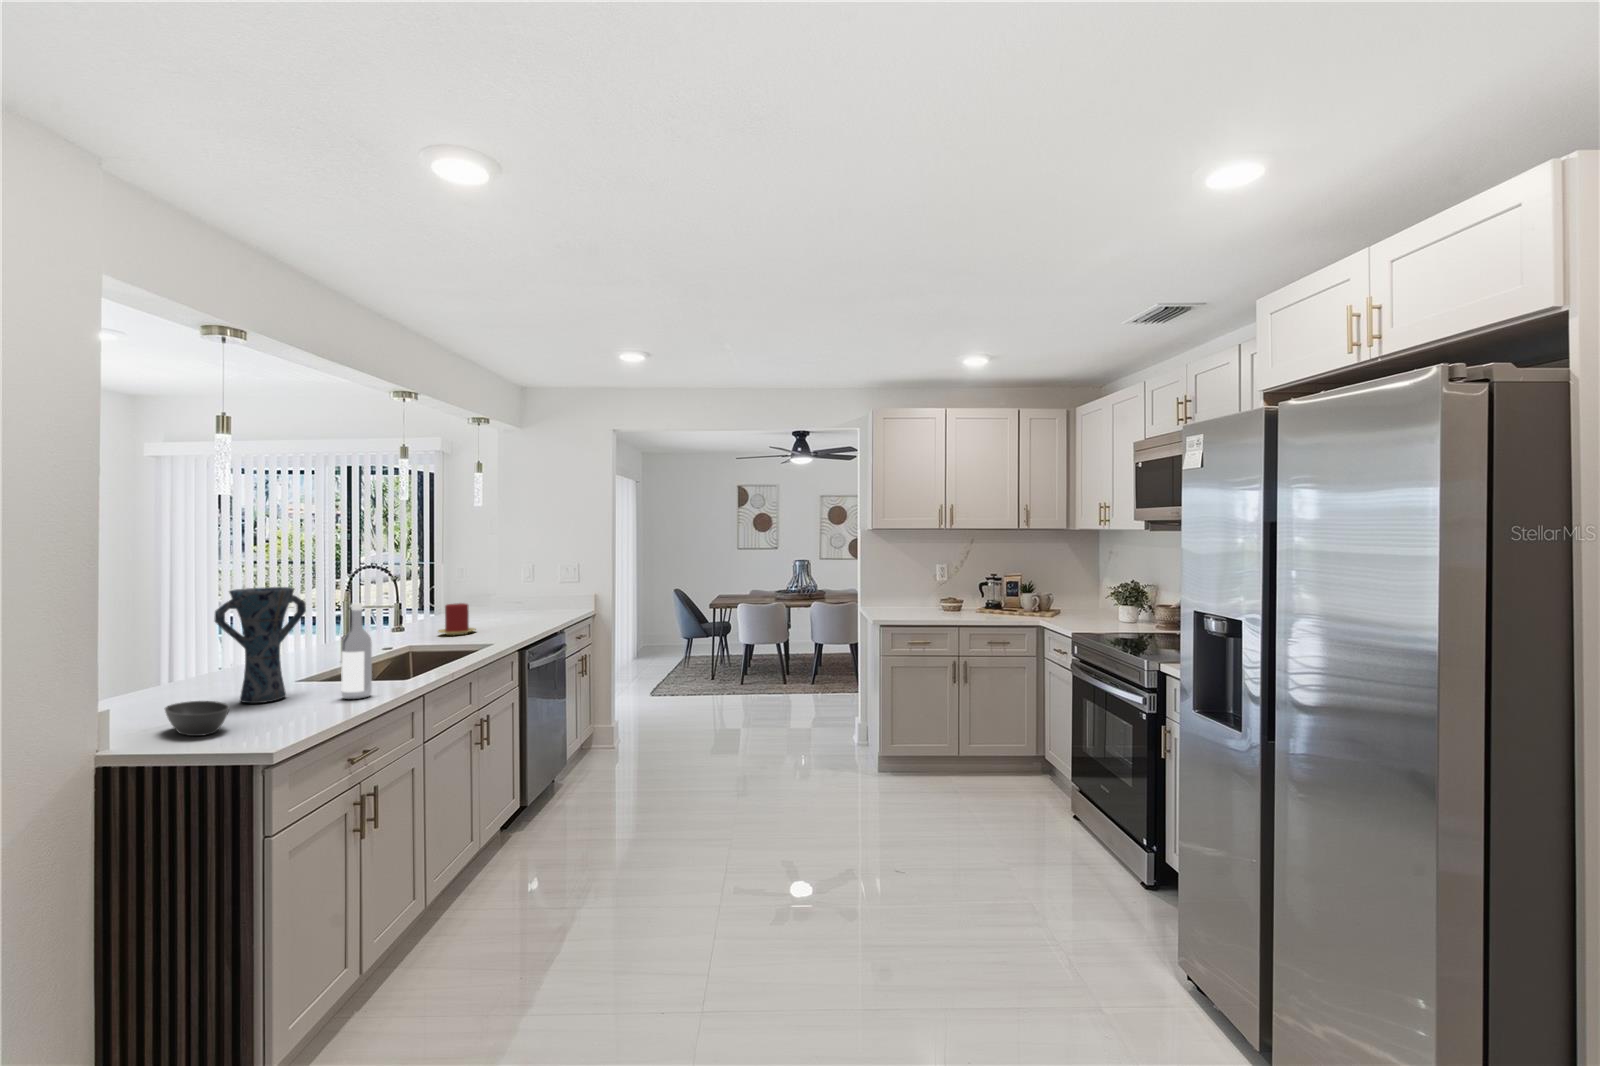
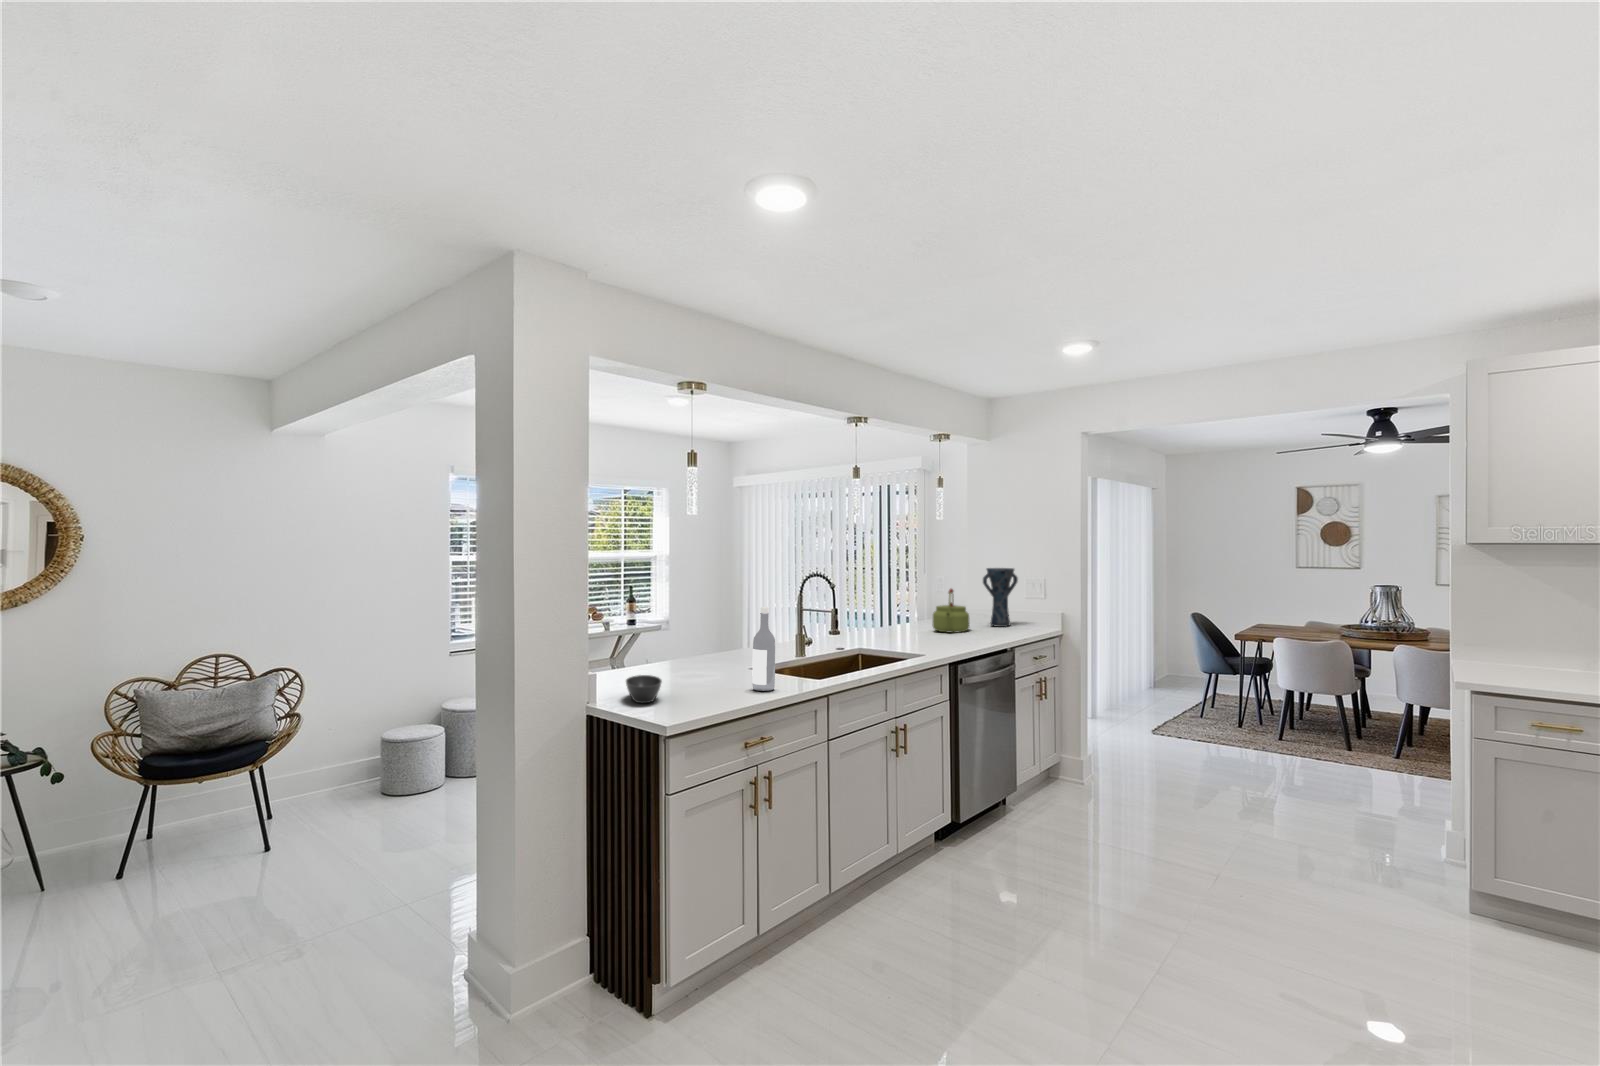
kettle: none [474,577,514,622] -> present [932,589,969,633]
vase: present [214,587,306,703] -> present [983,568,1018,627]
candle: present [438,603,475,635] -> none [888,612,922,642]

